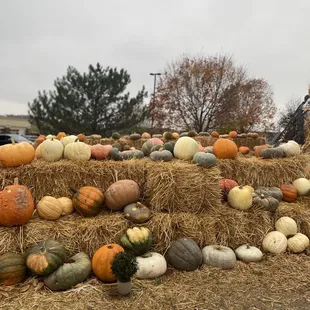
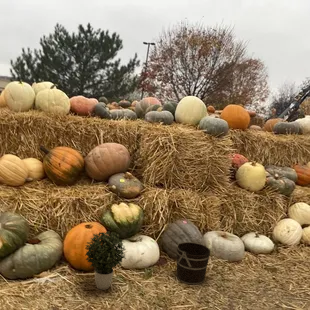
bucket: none [179,255,205,287] -> present [177,242,210,284]

